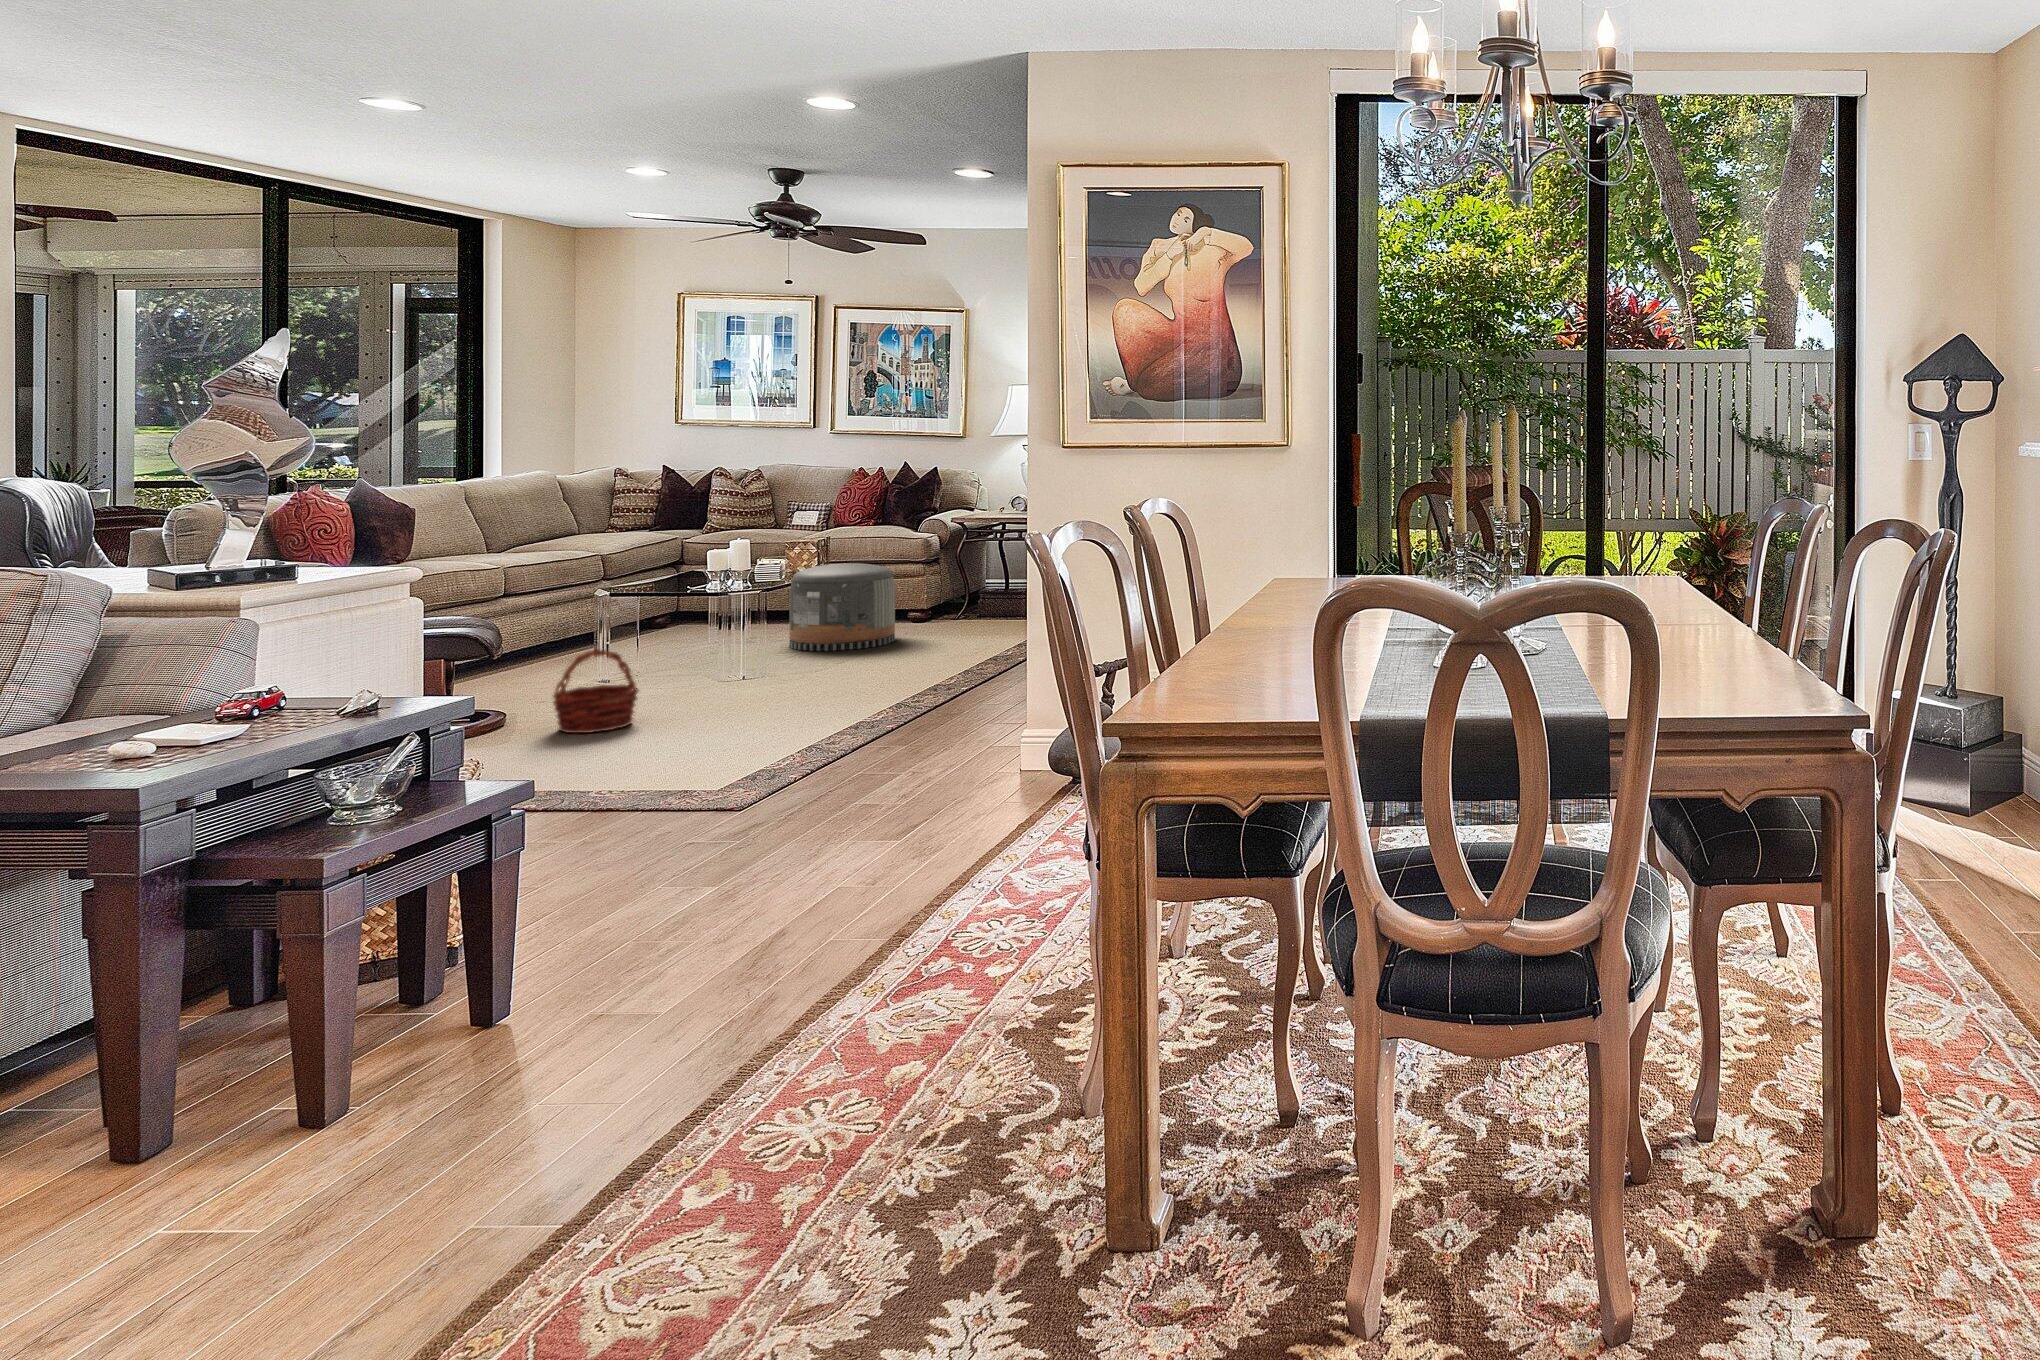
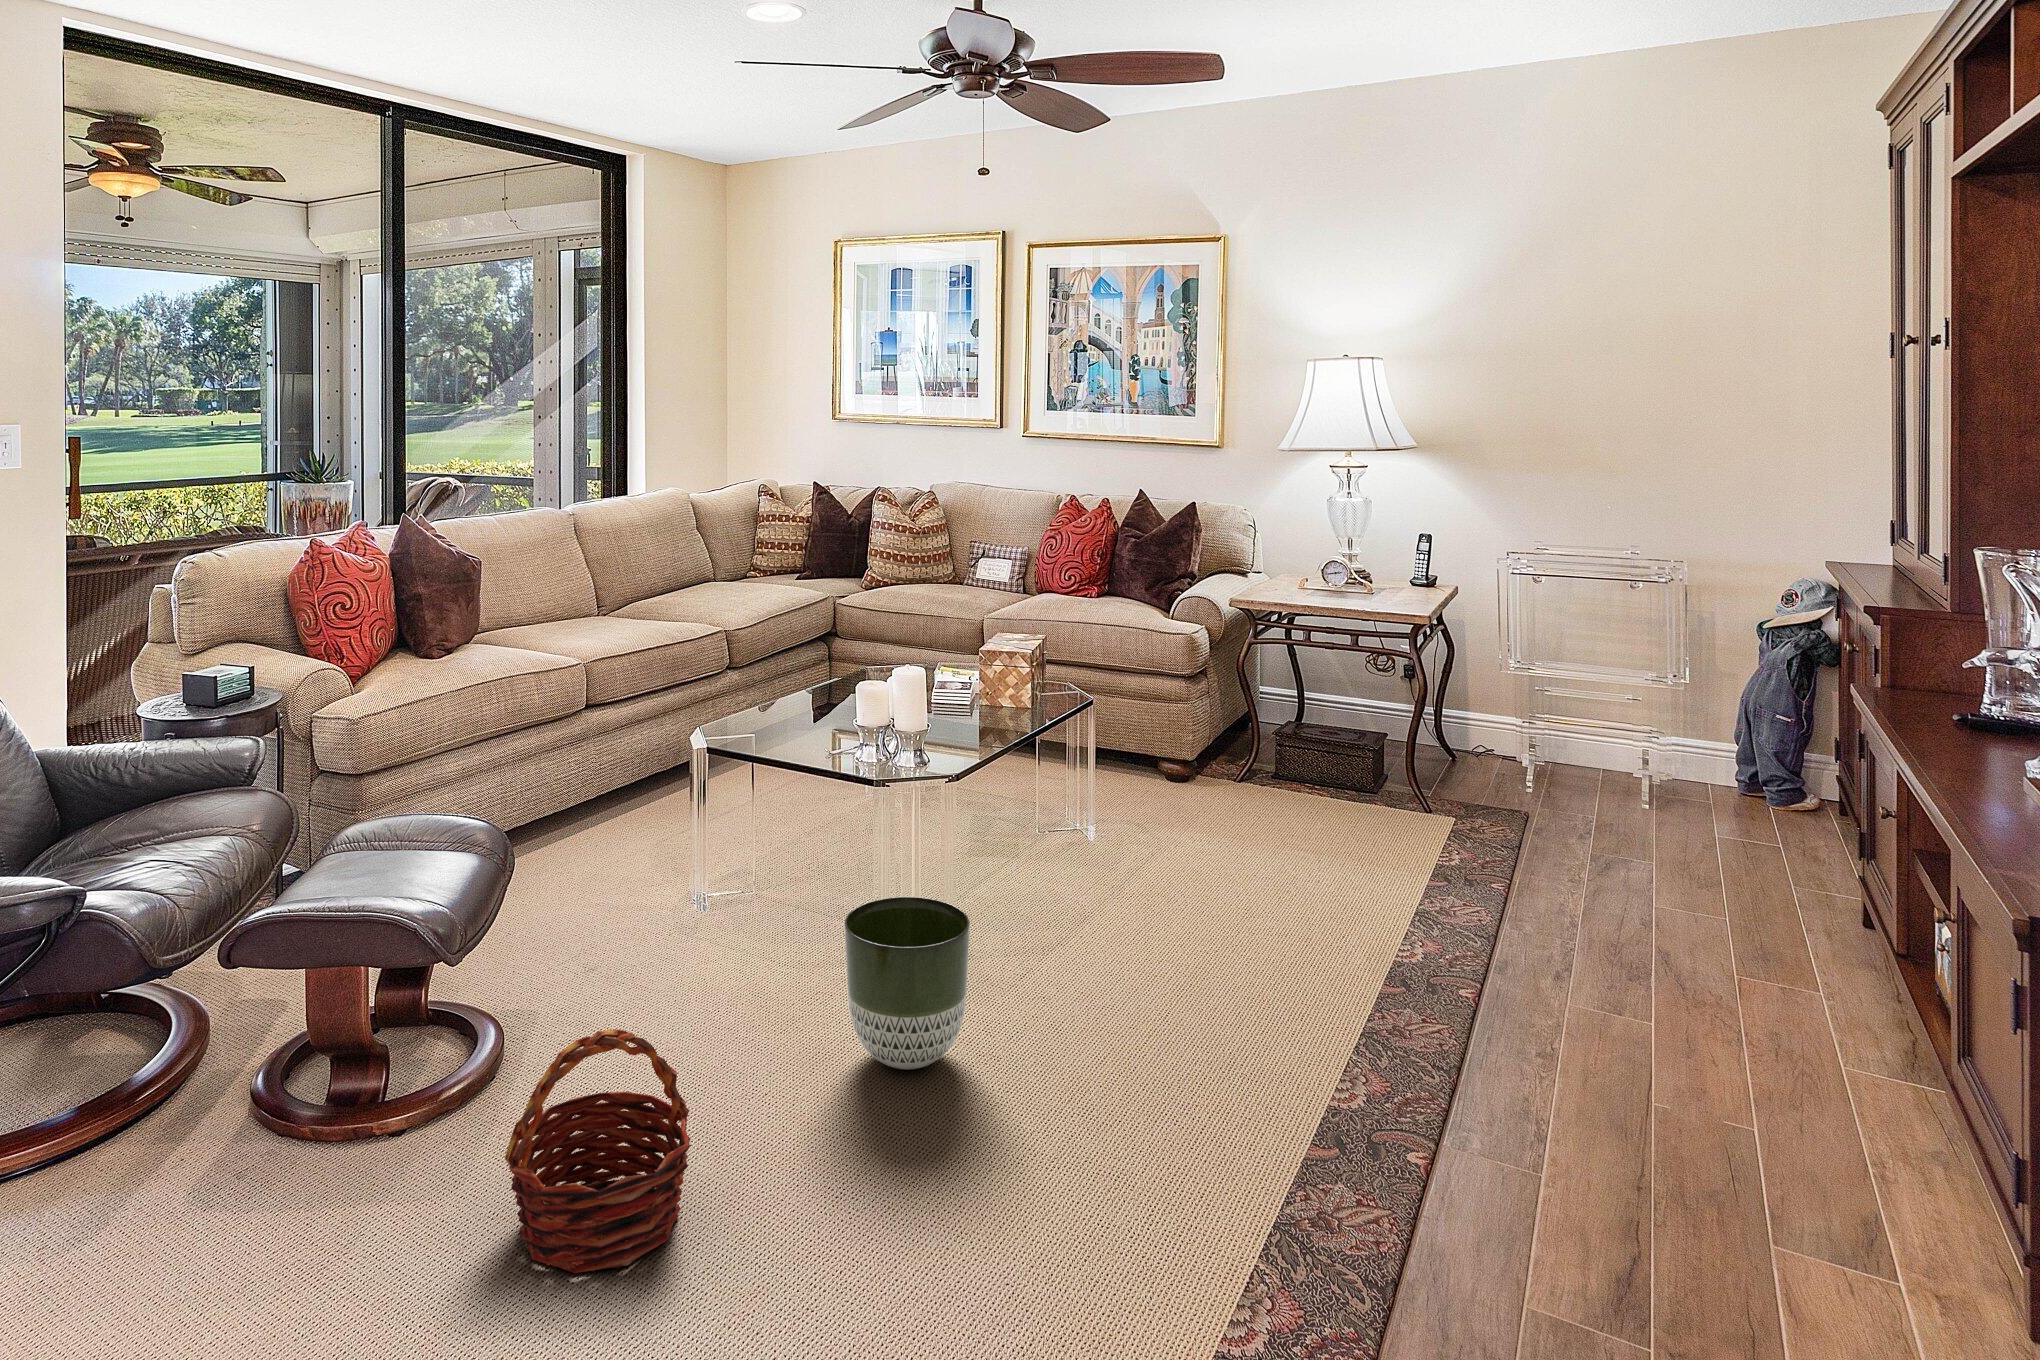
pouf: present [789,563,895,651] -> none [988,691,1163,872]
planter: none [707,626,771,693] -> present [845,897,970,1070]

